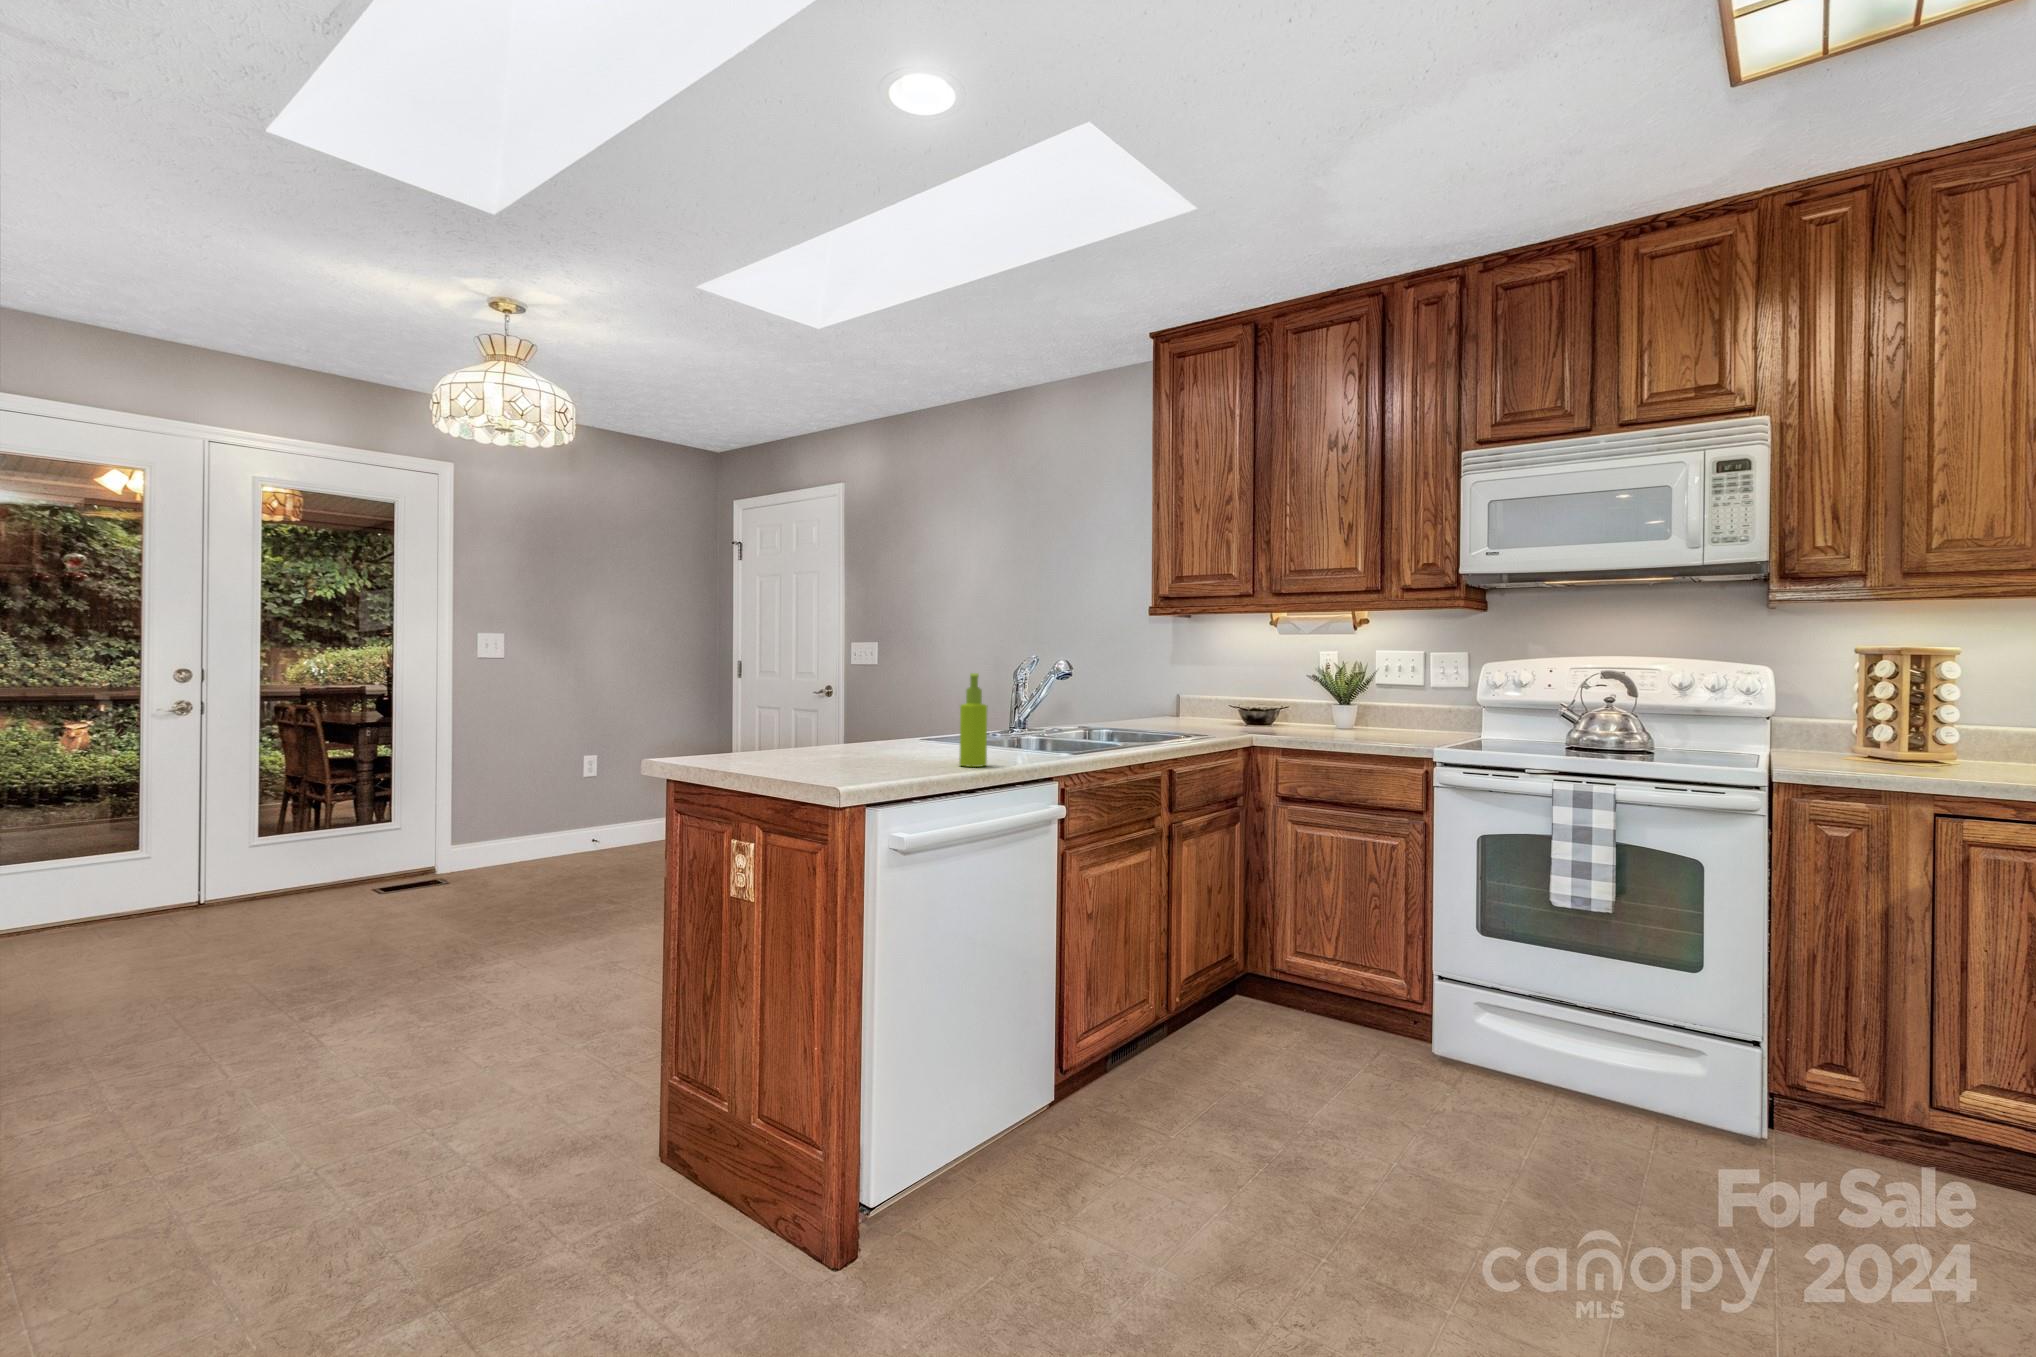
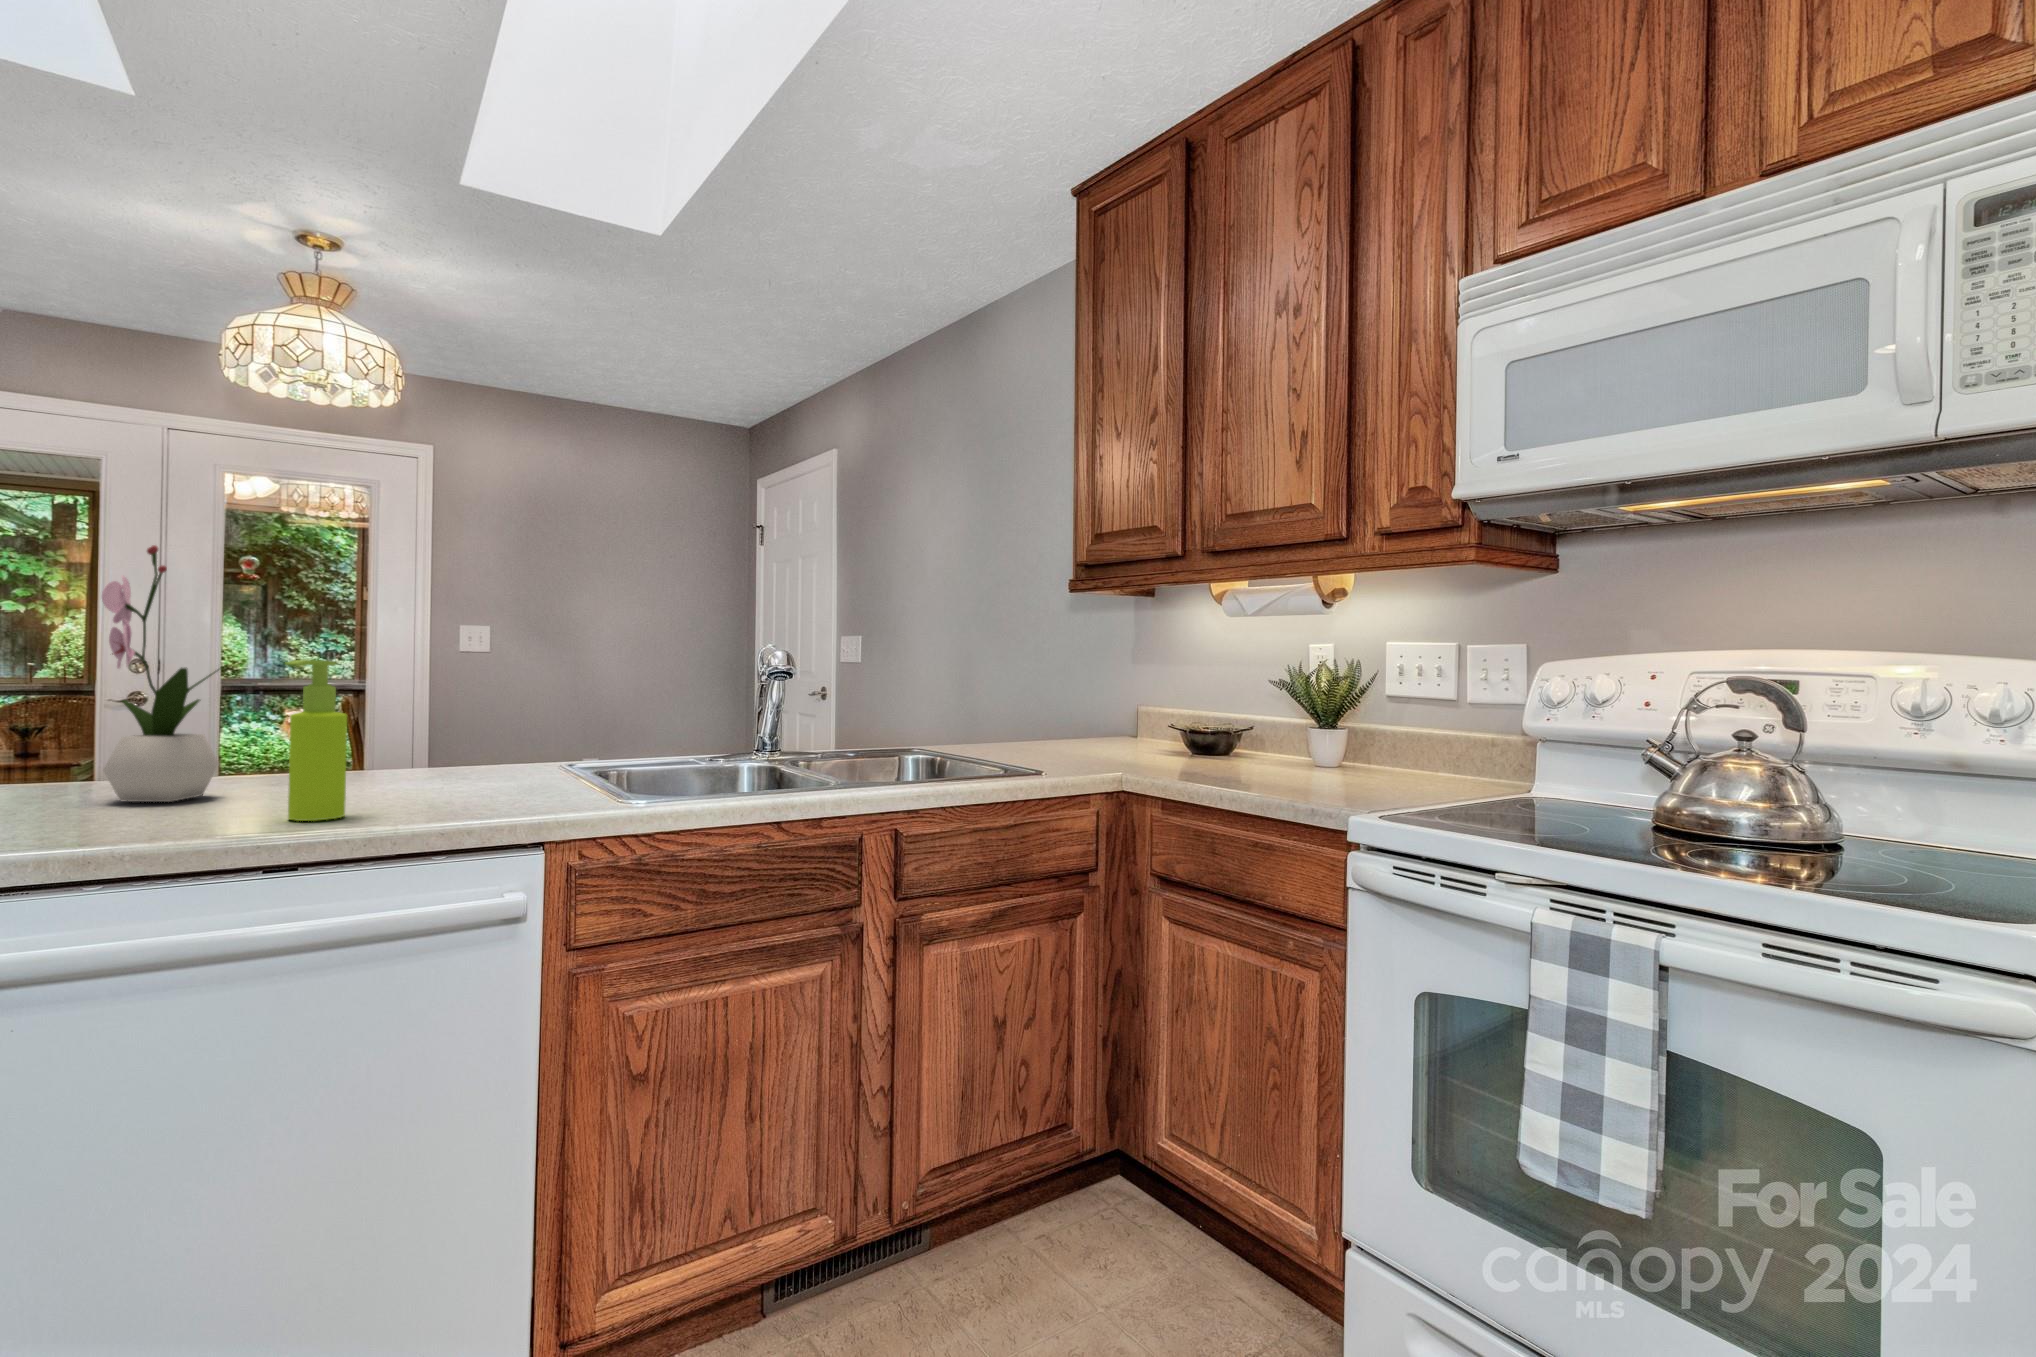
flower arrangement: none [799,602,870,763] -> present [102,545,219,802]

